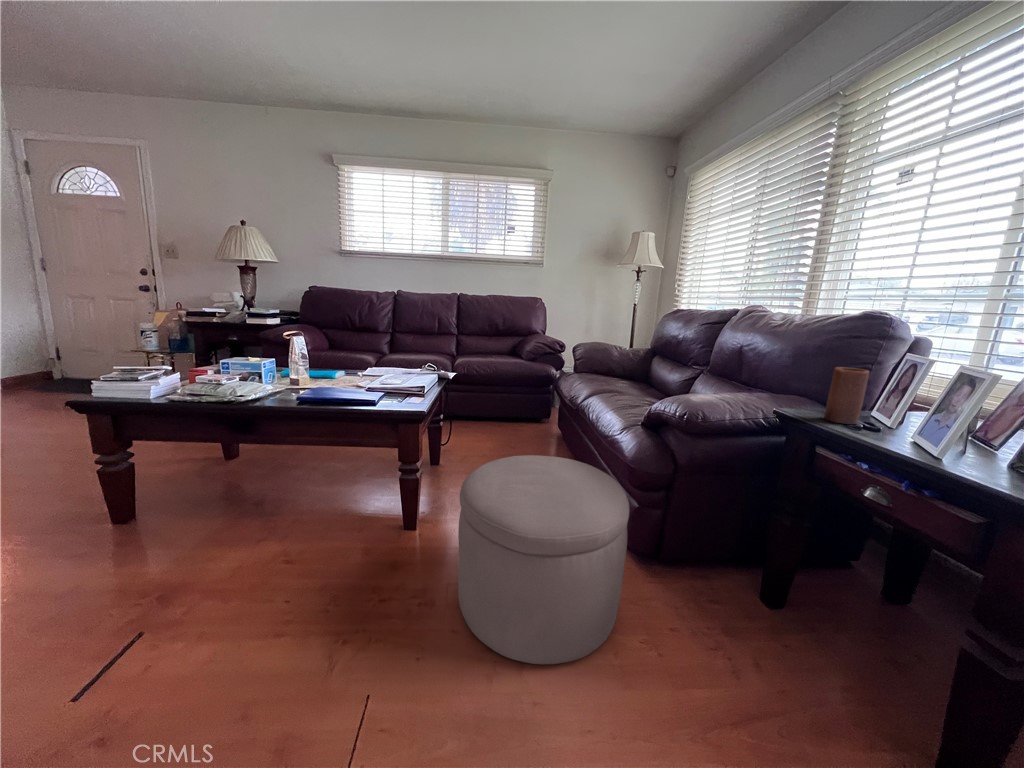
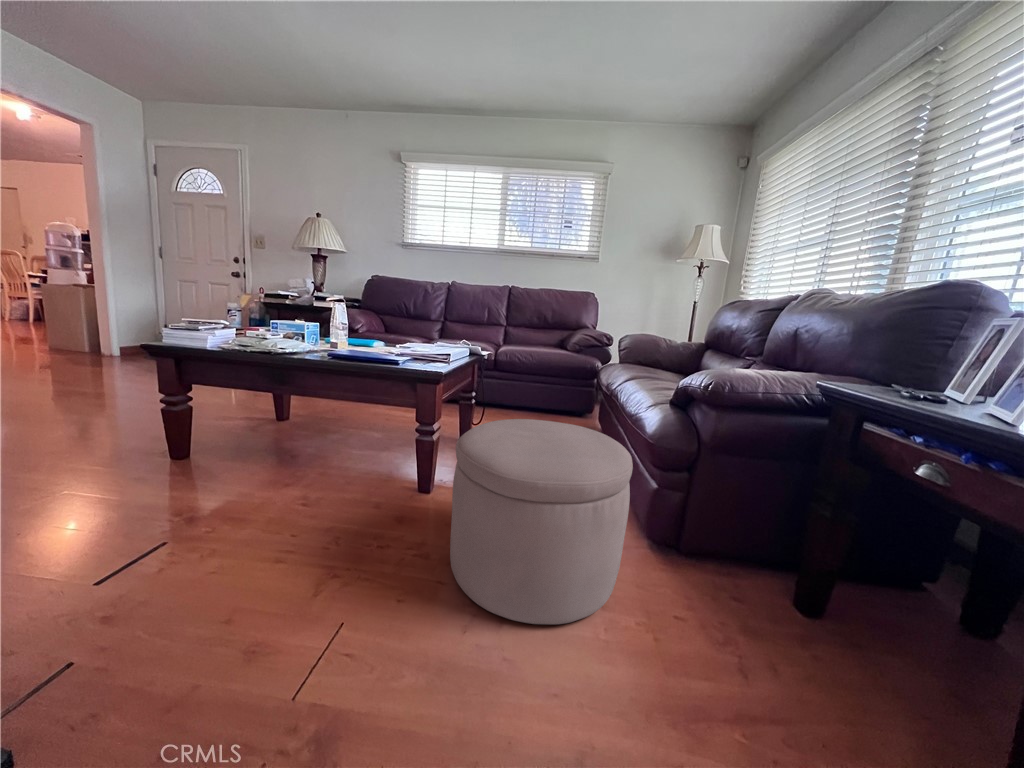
candle: present [824,367,869,424] -> none [877,330,936,396]

